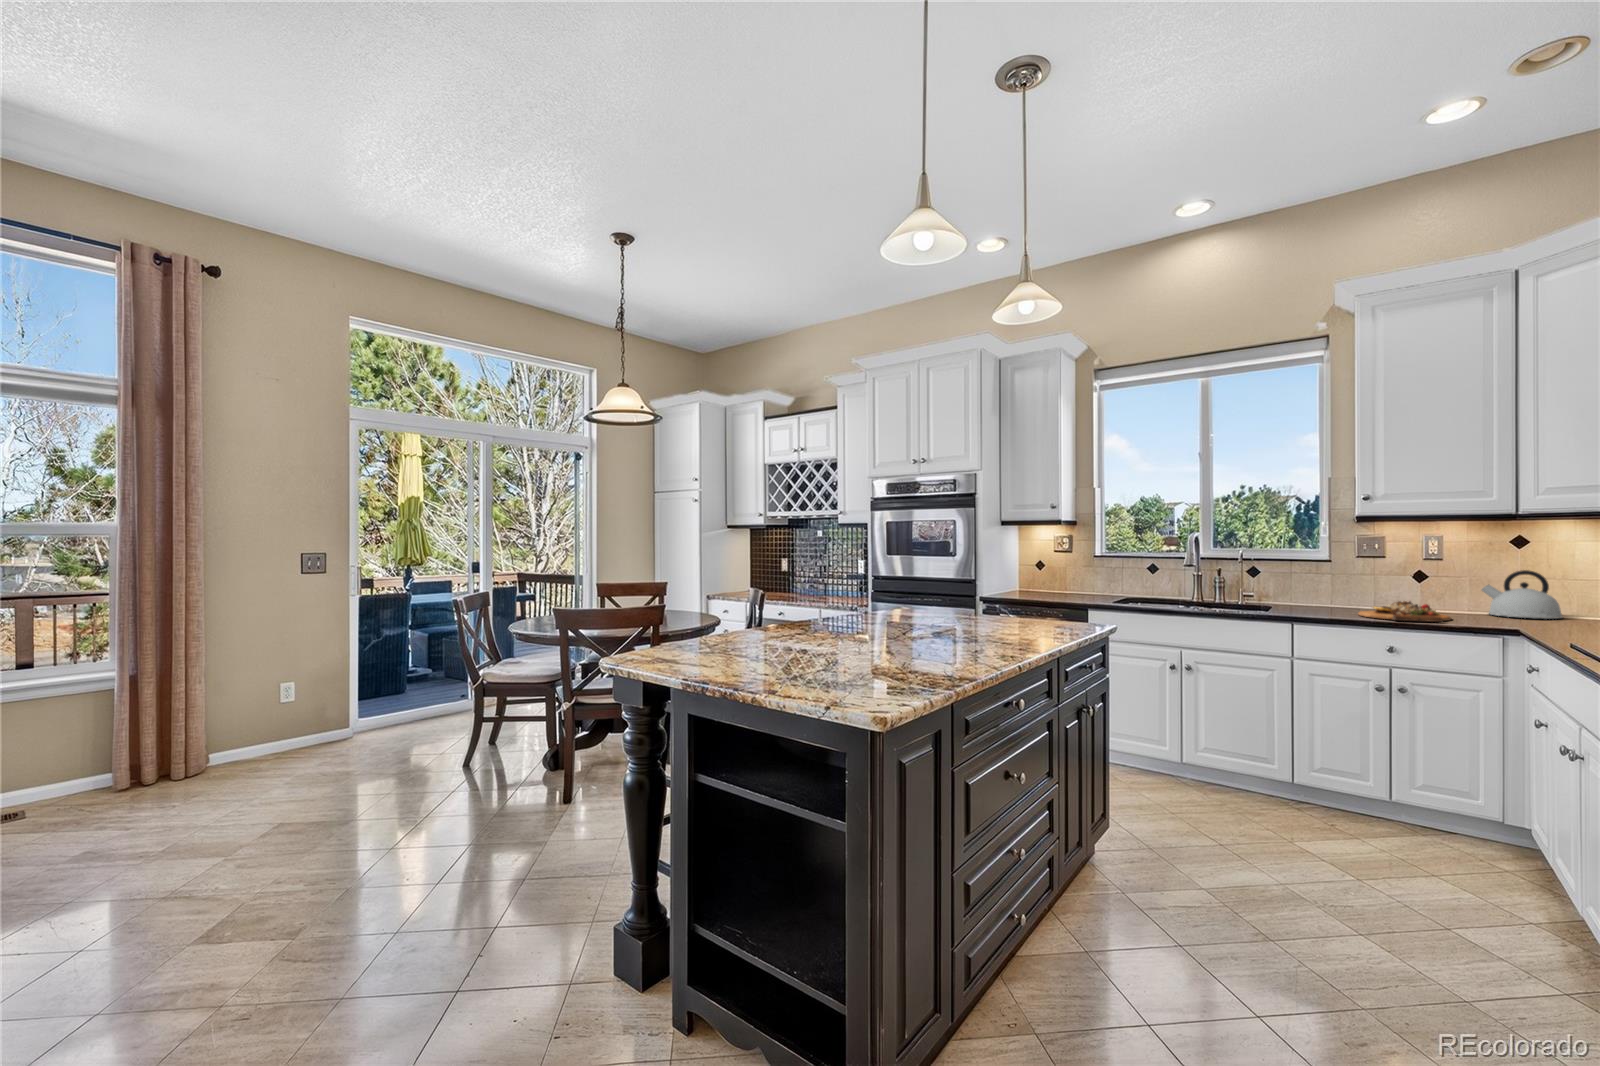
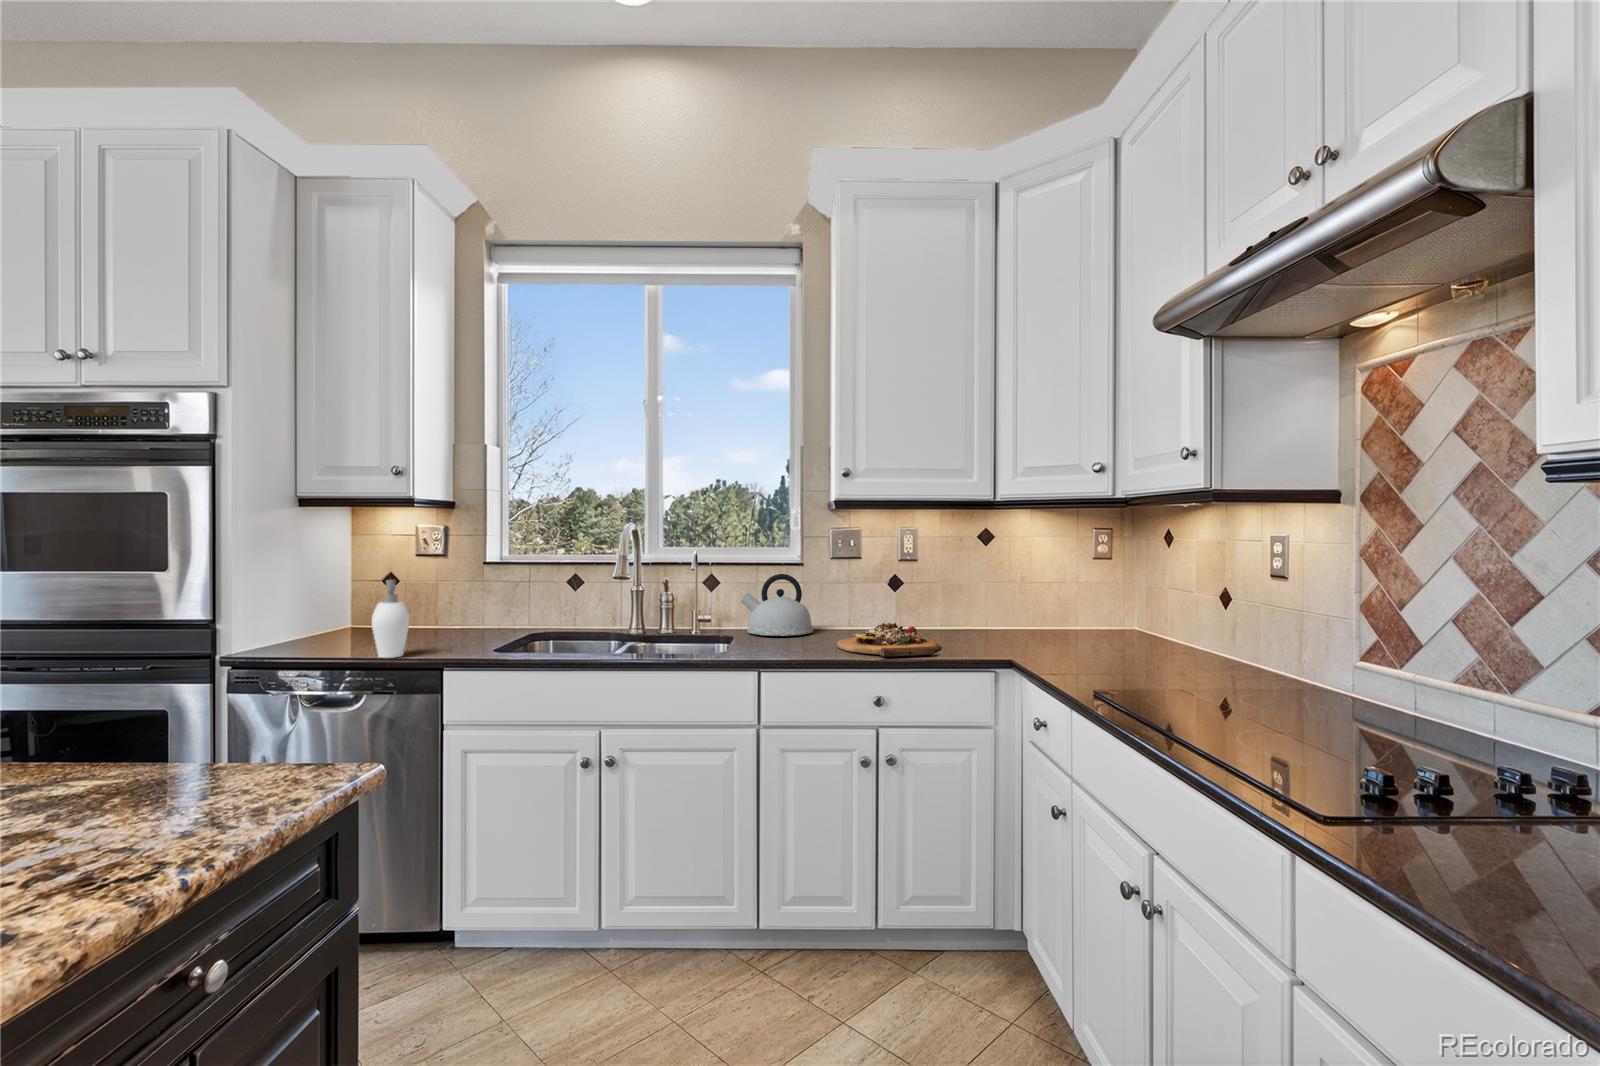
soap dispenser: none [1049,563,1068,603] -> present [372,580,409,658]
kettle: present [1482,570,1563,619] -> present [741,574,813,636]

